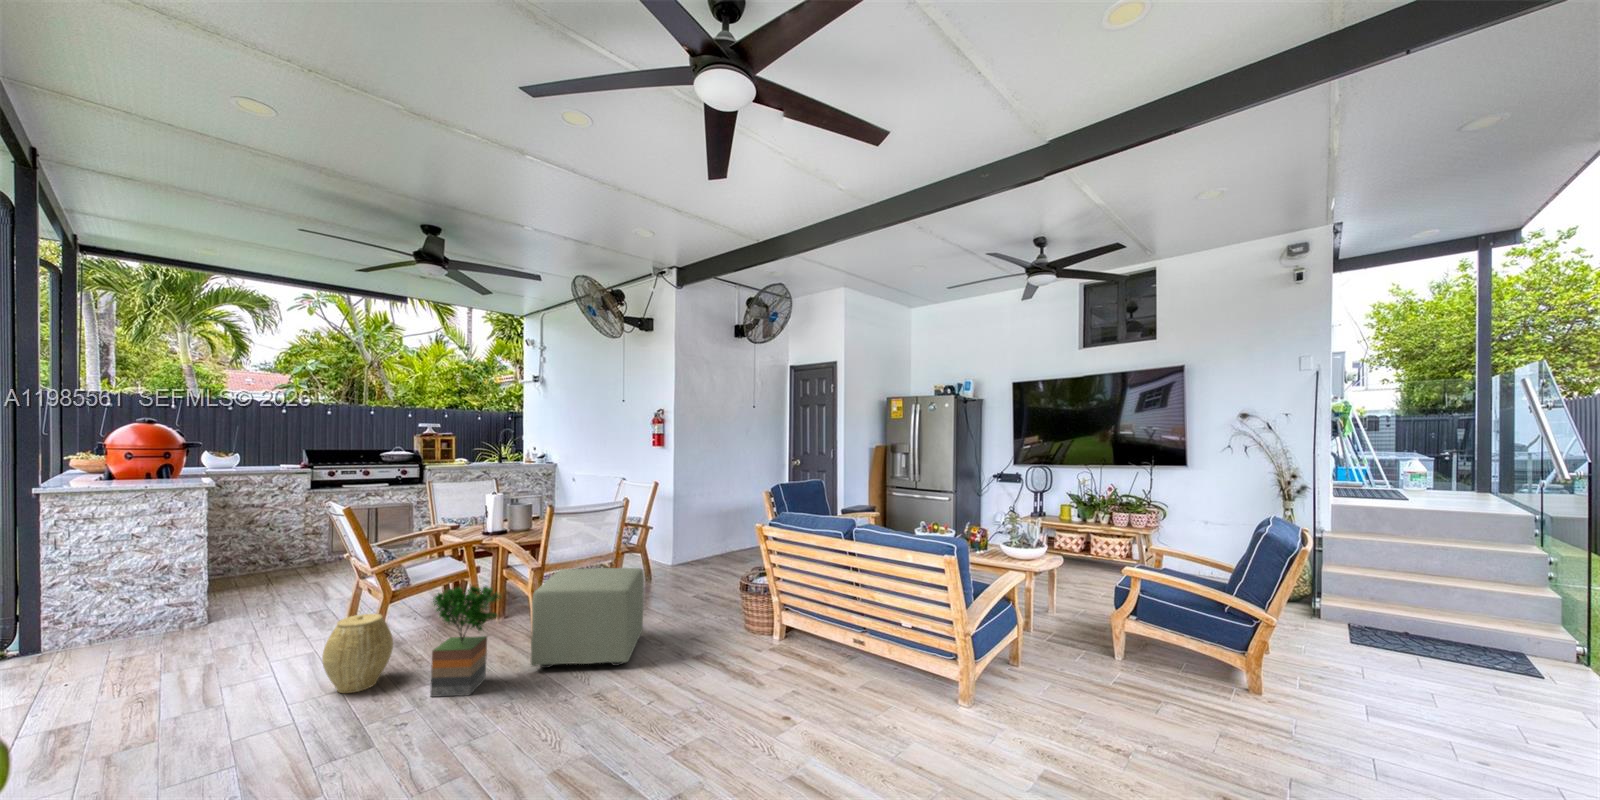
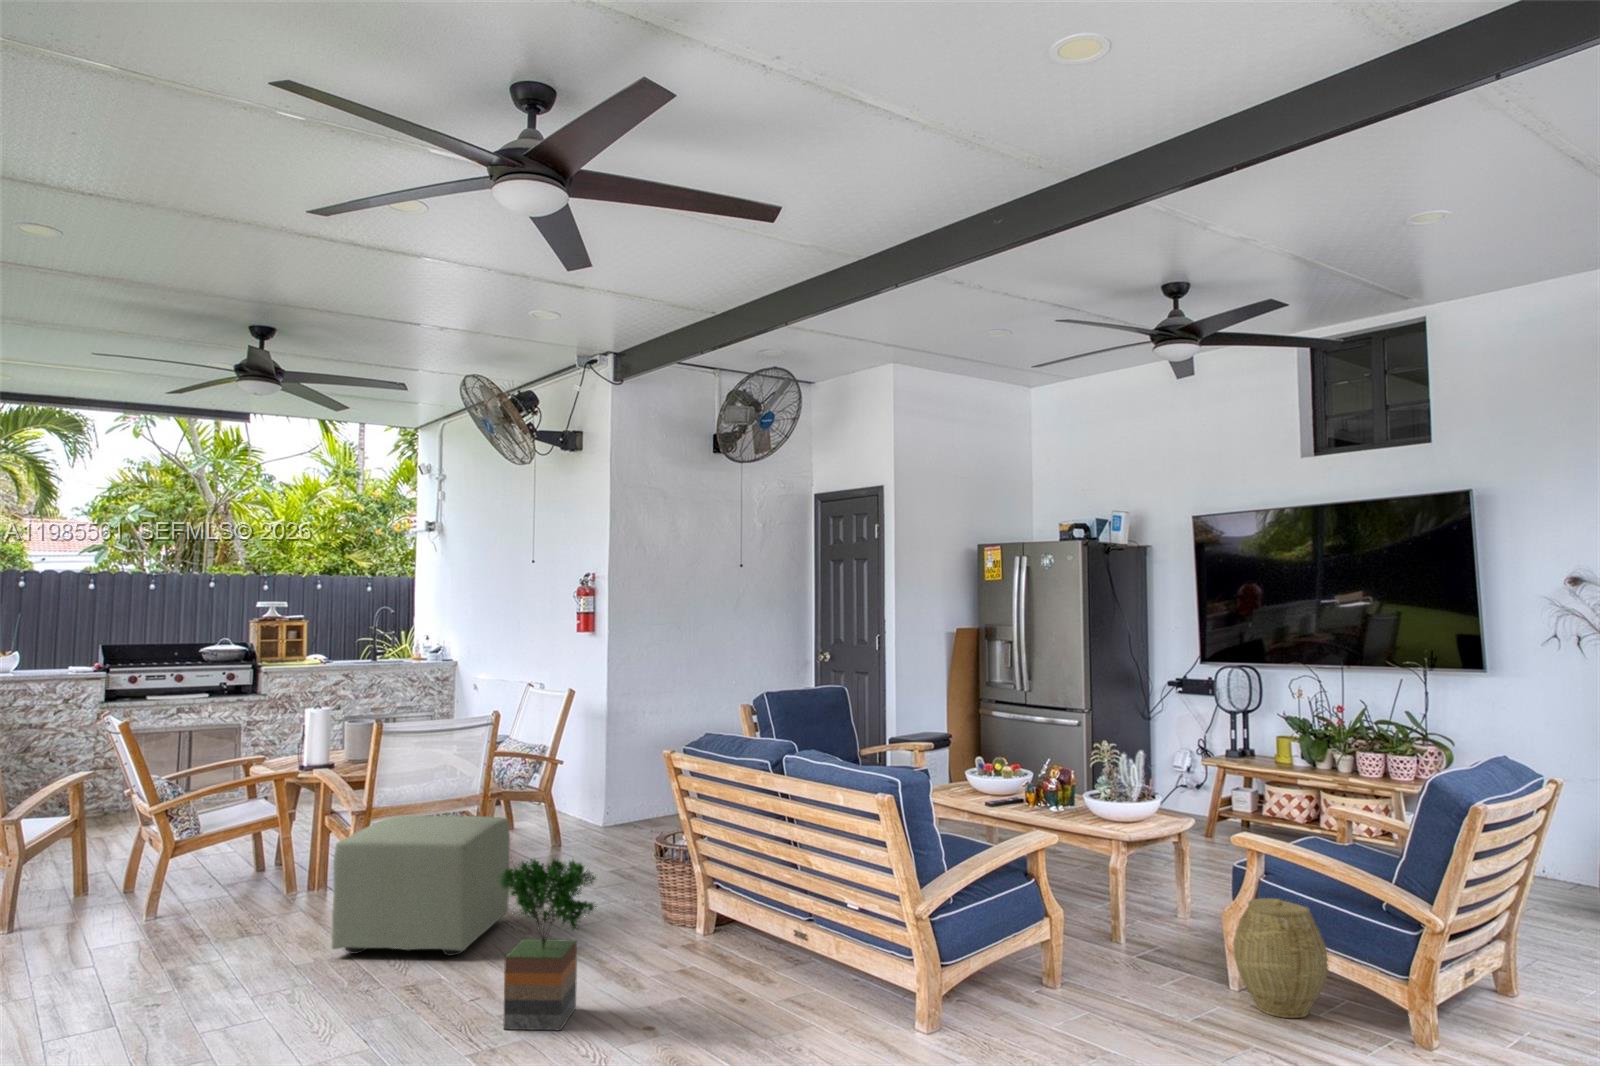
potted tree: present [430,586,500,697] -> present [499,859,596,1030]
woven basket: present [322,614,393,693] -> present [1234,898,1329,1018]

